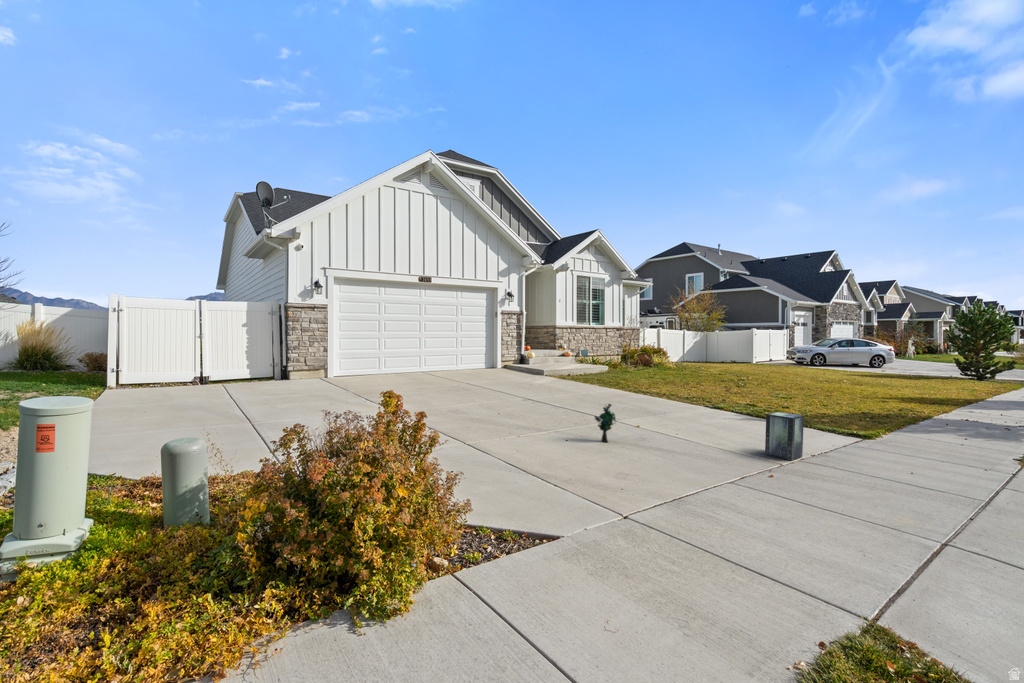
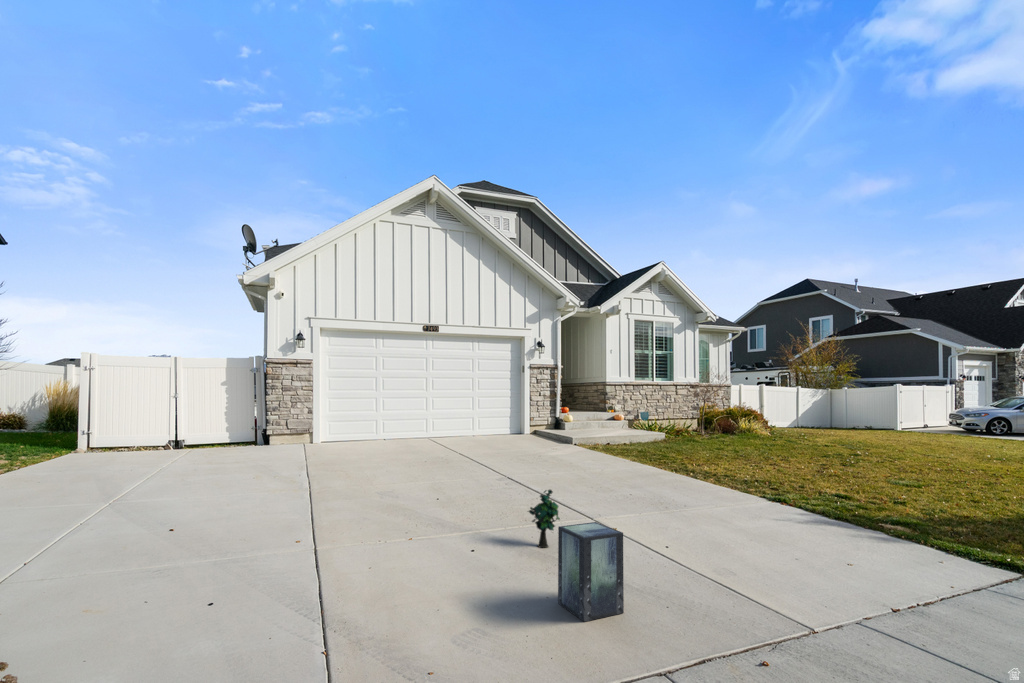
storage box: present [765,412,804,461] -> present [558,522,624,622]

